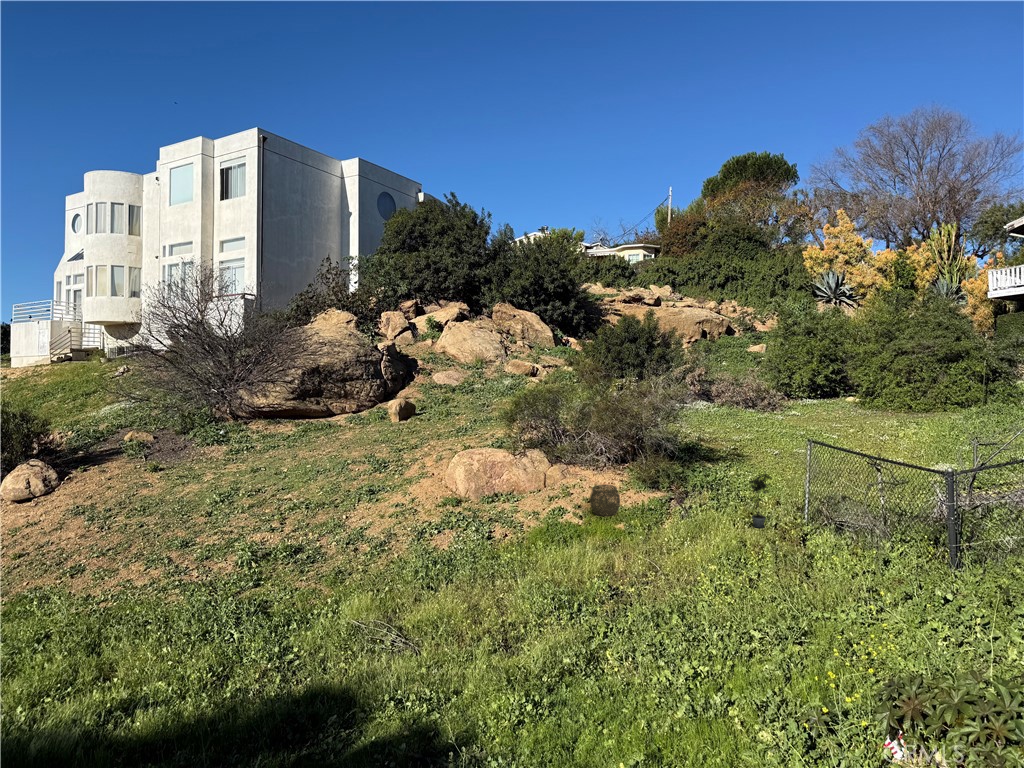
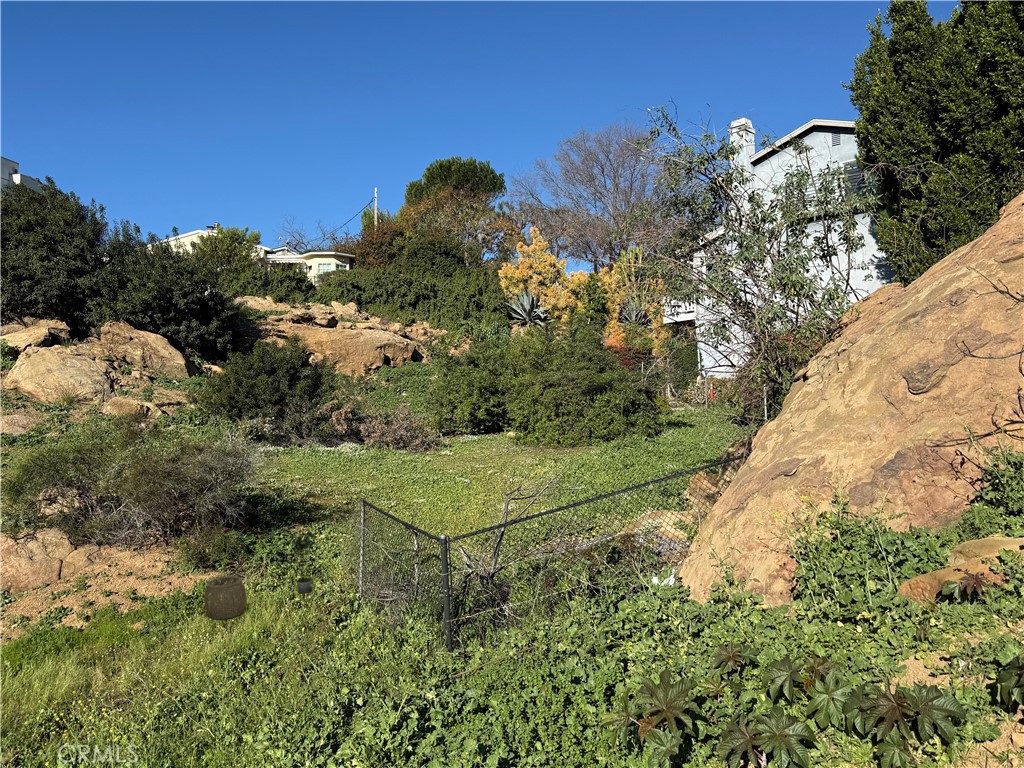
woven basket: present [590,485,620,516] -> present [204,576,246,619]

